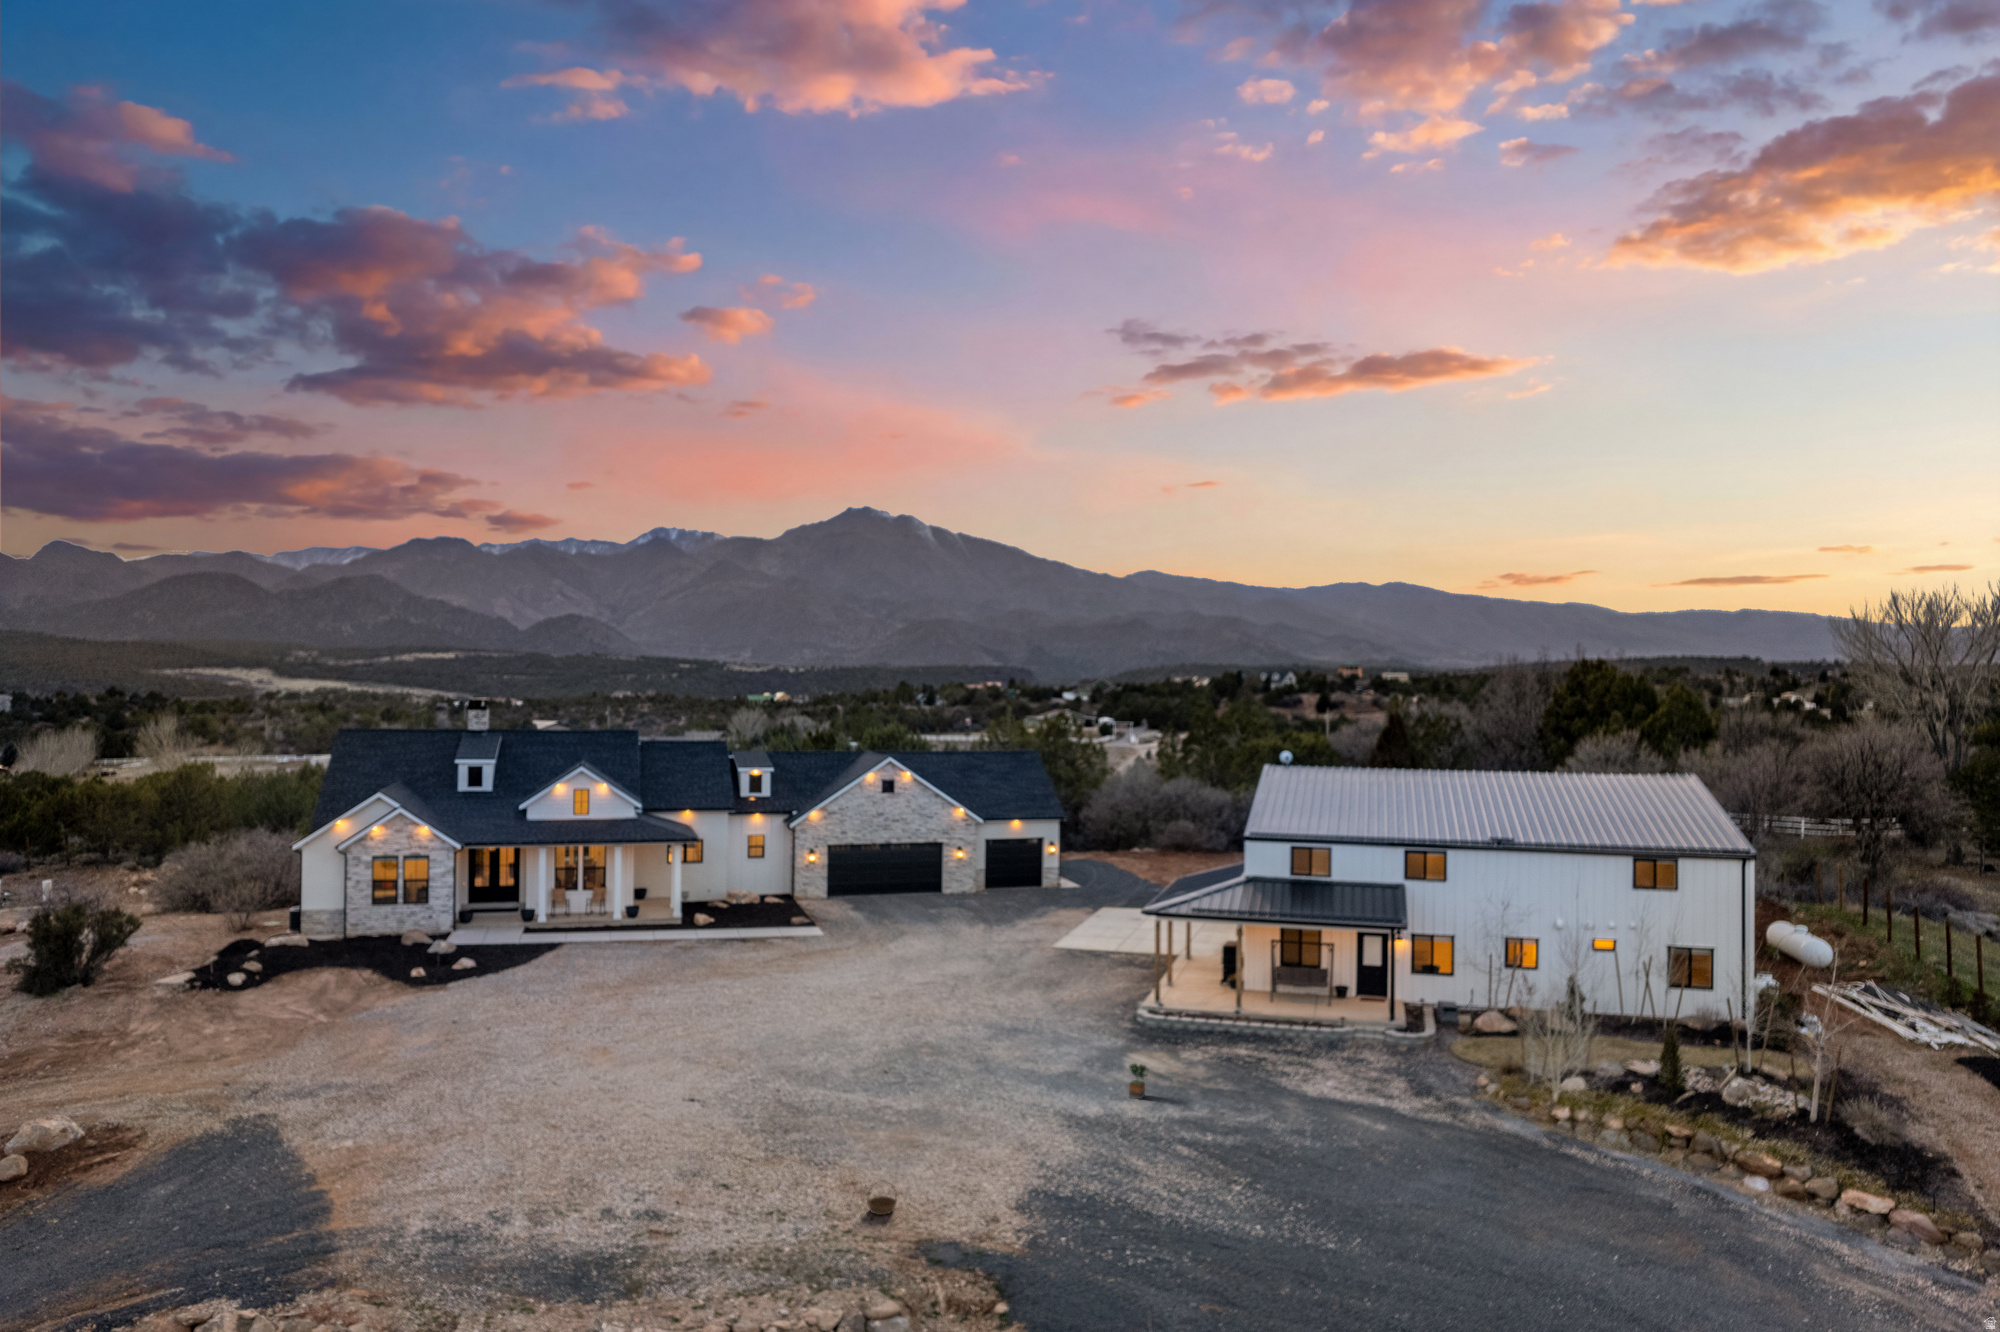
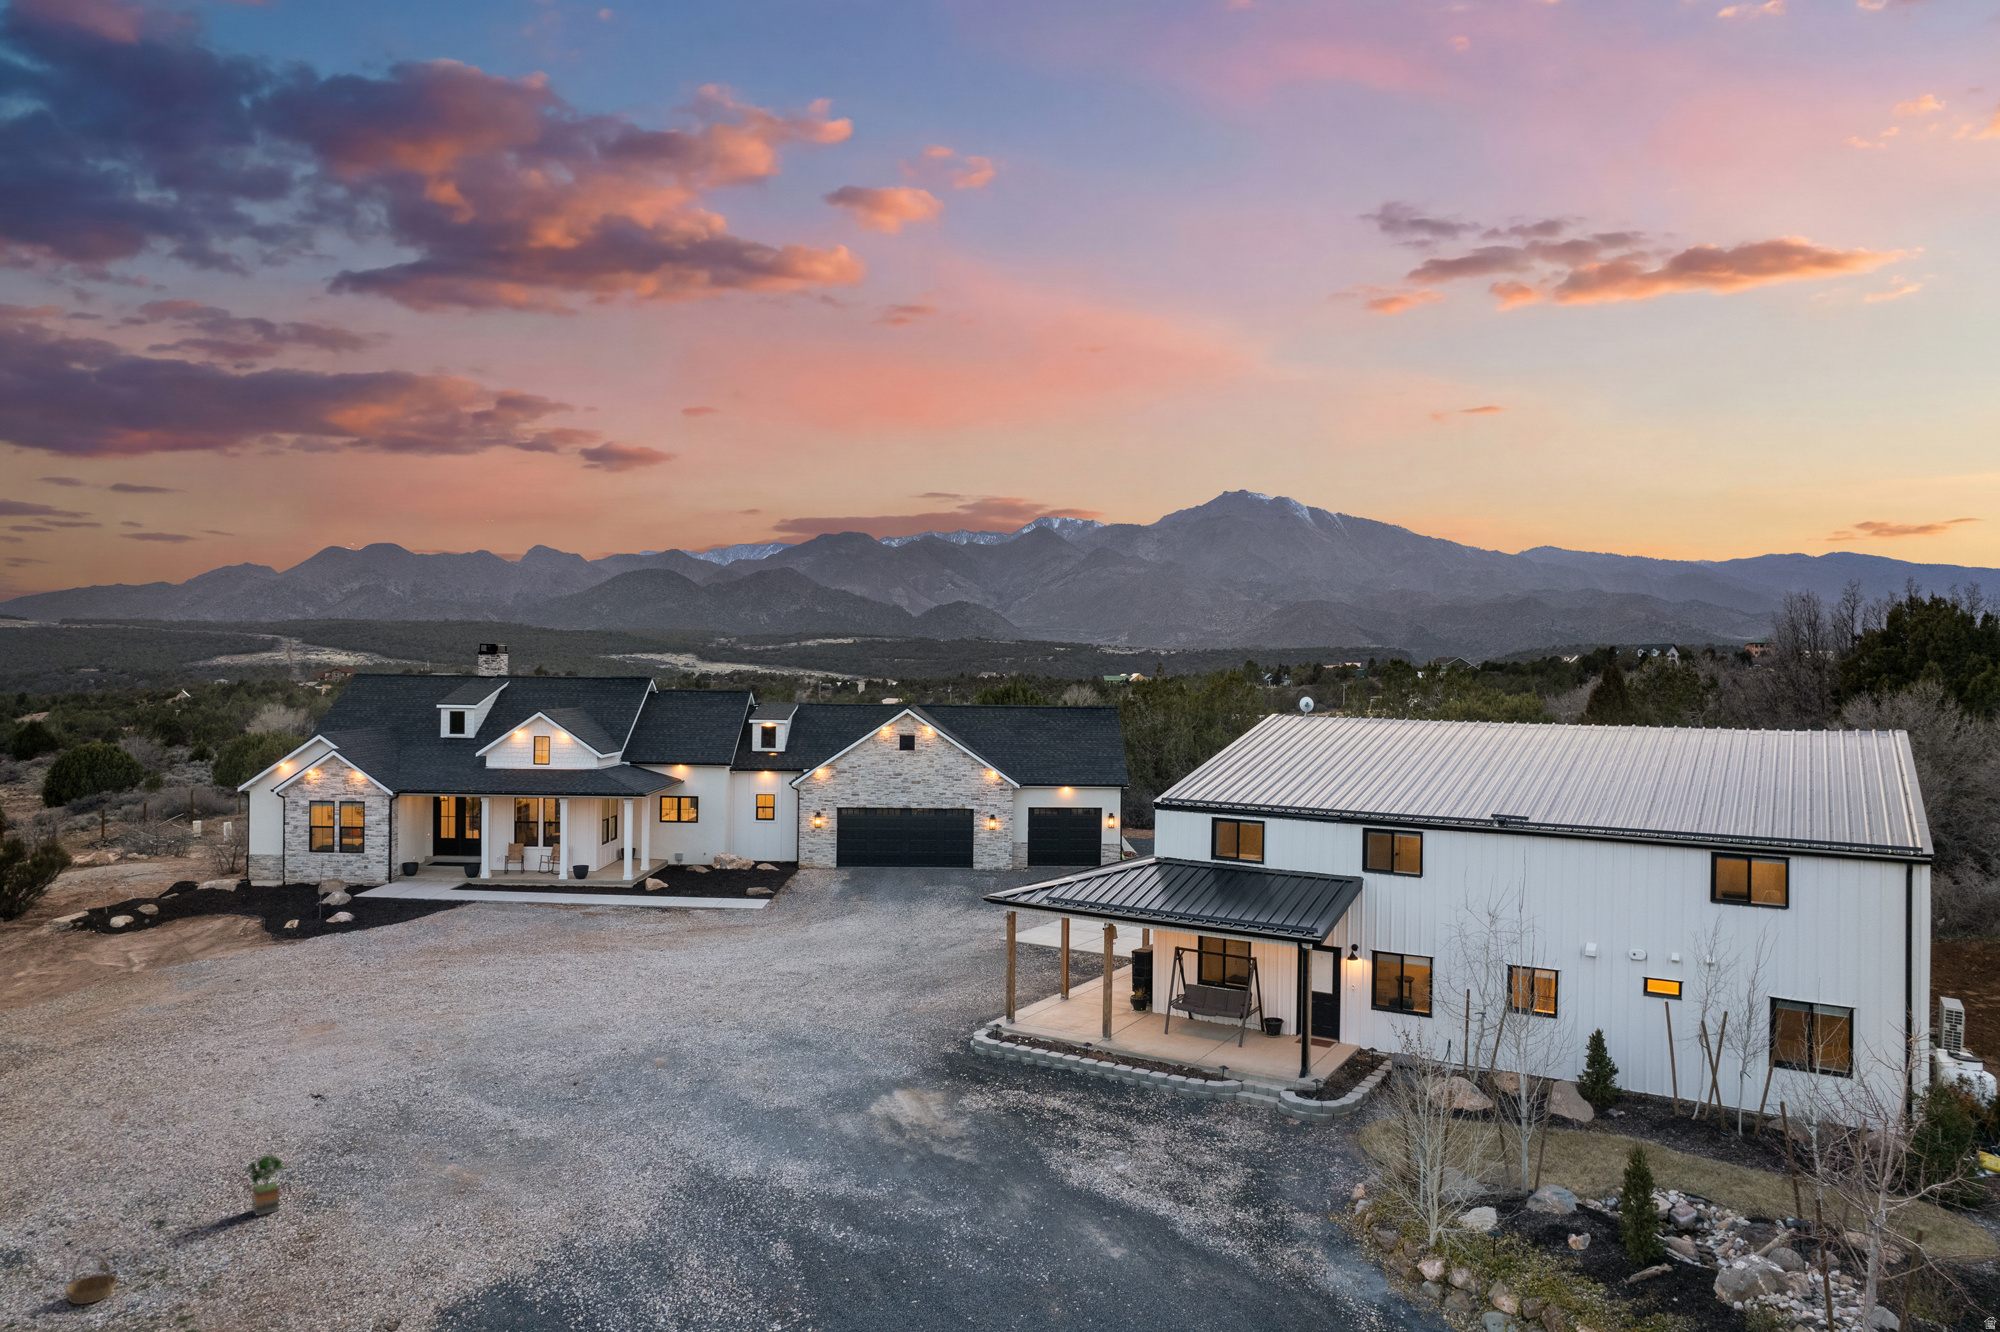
potted tree: present [1129,1064,1148,1099] -> present [247,1155,288,1216]

